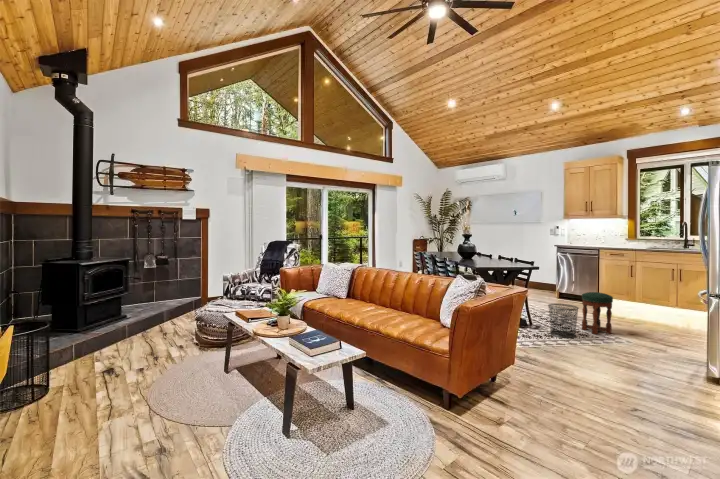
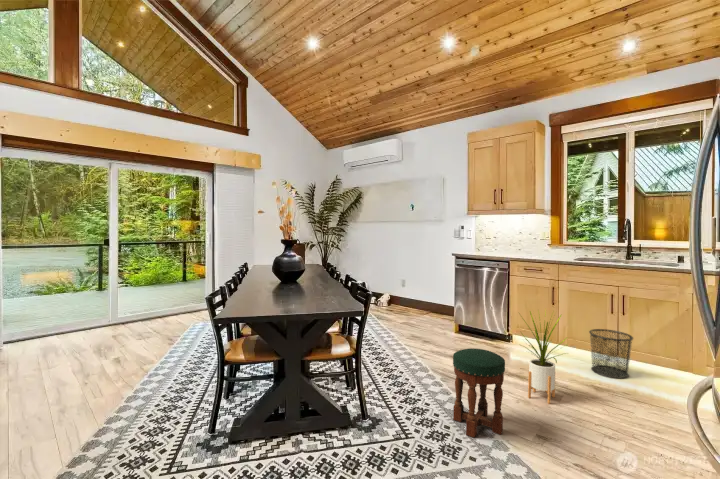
house plant: none [614,272,649,326] -> present [522,311,565,404]
waste bin: present [548,304,579,338] -> present [589,329,633,379]

